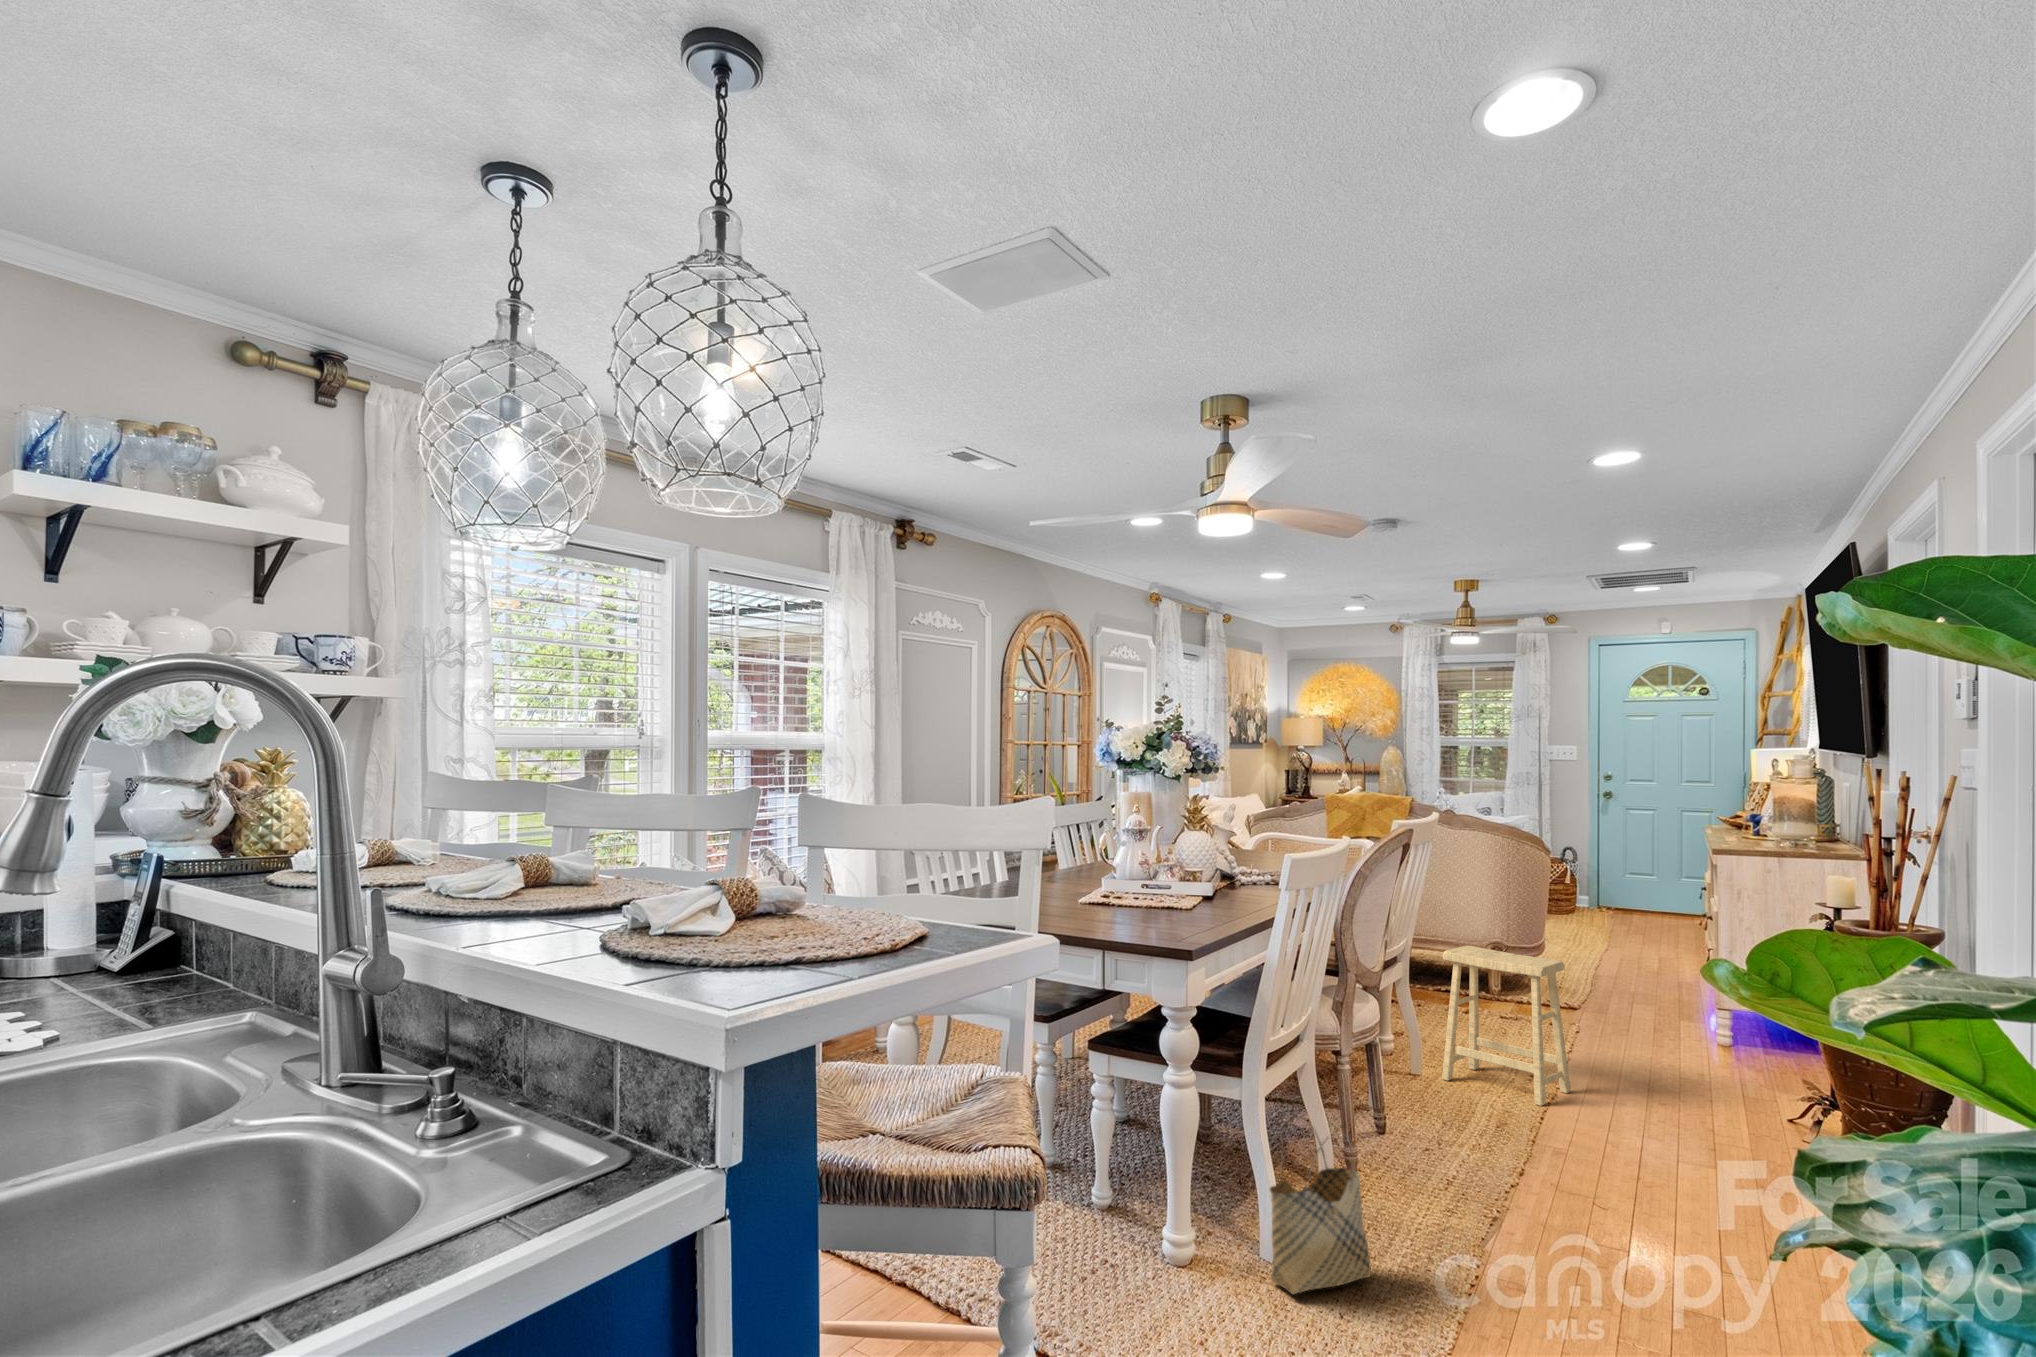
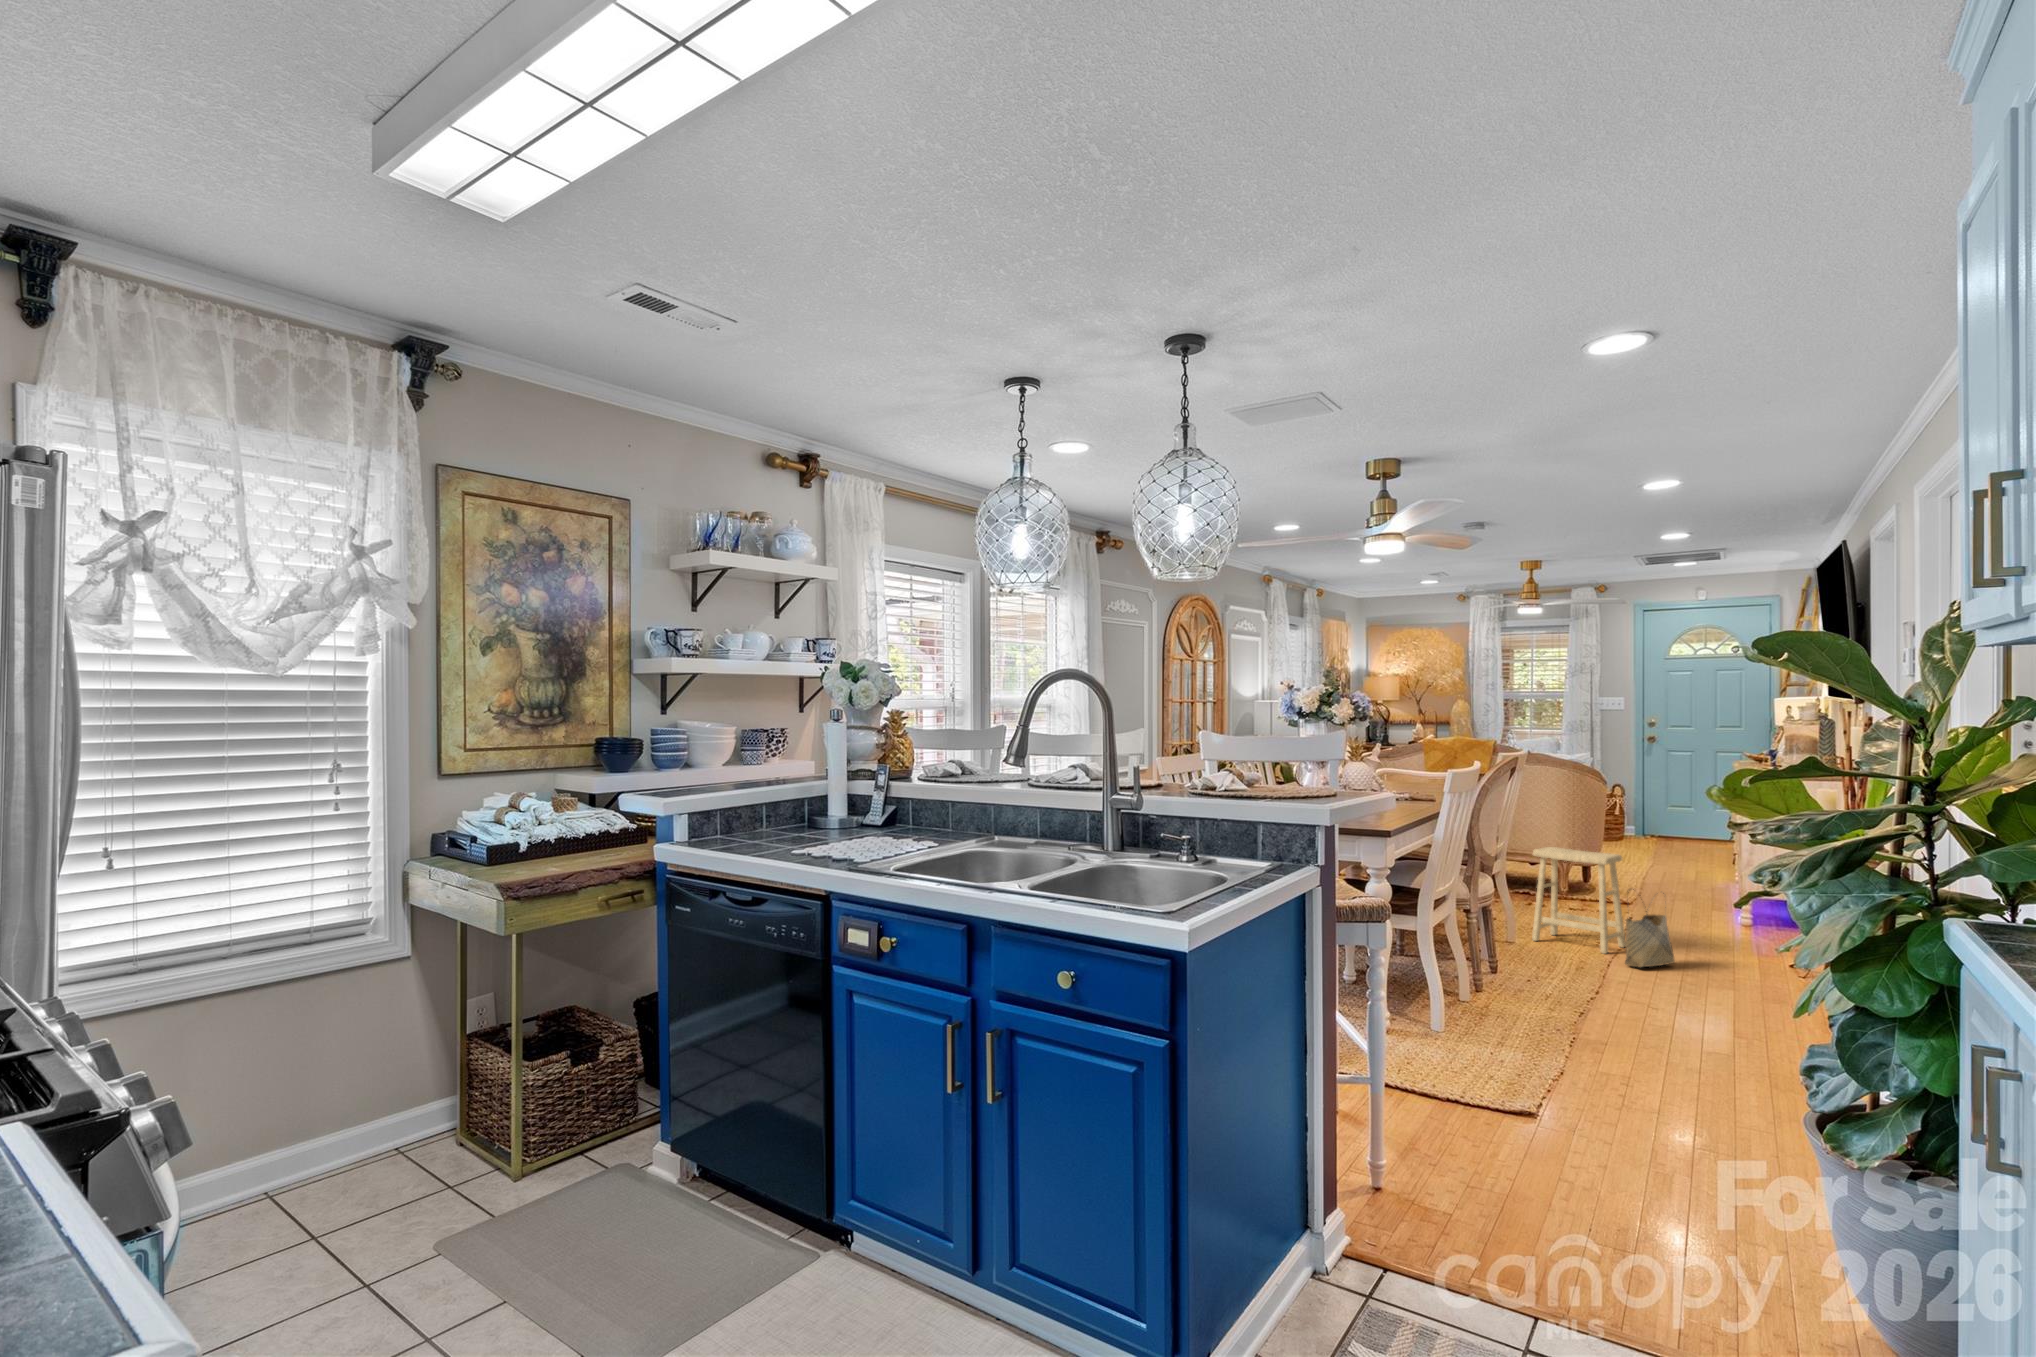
woven basket: present [1270,1115,1371,1294] -> present [1625,889,1675,968]

